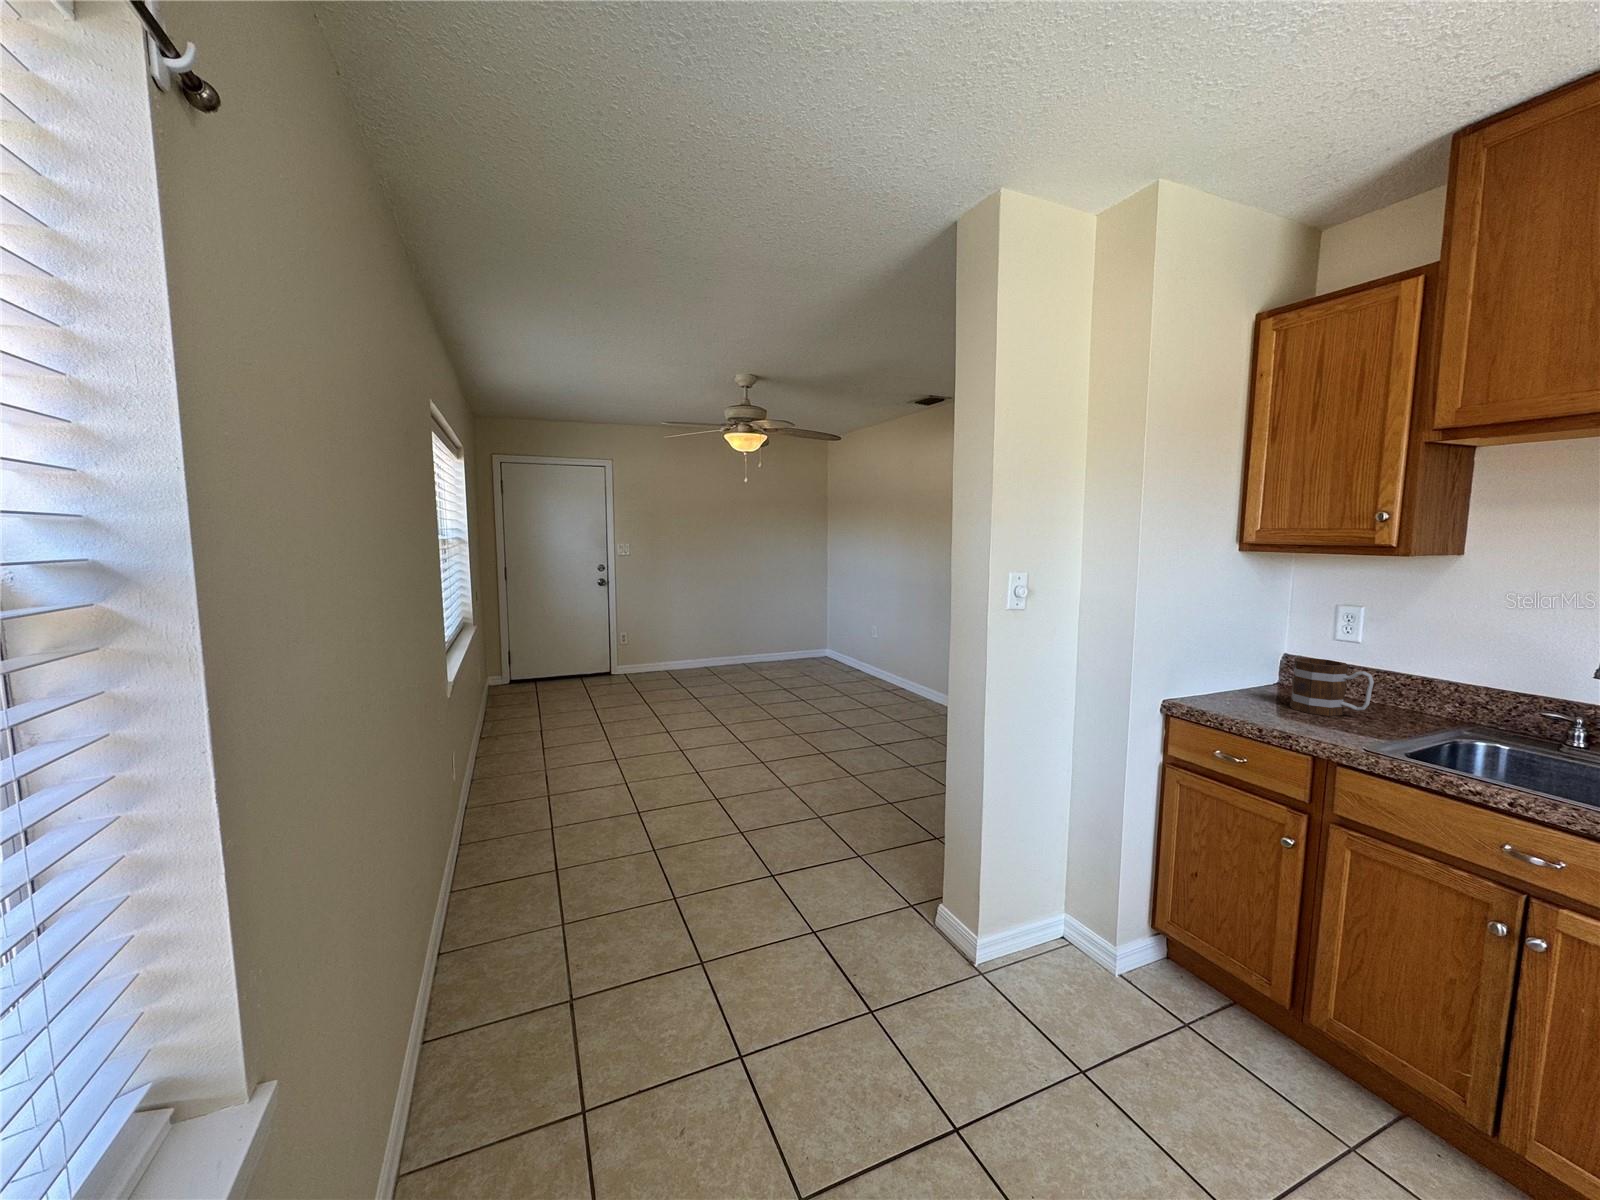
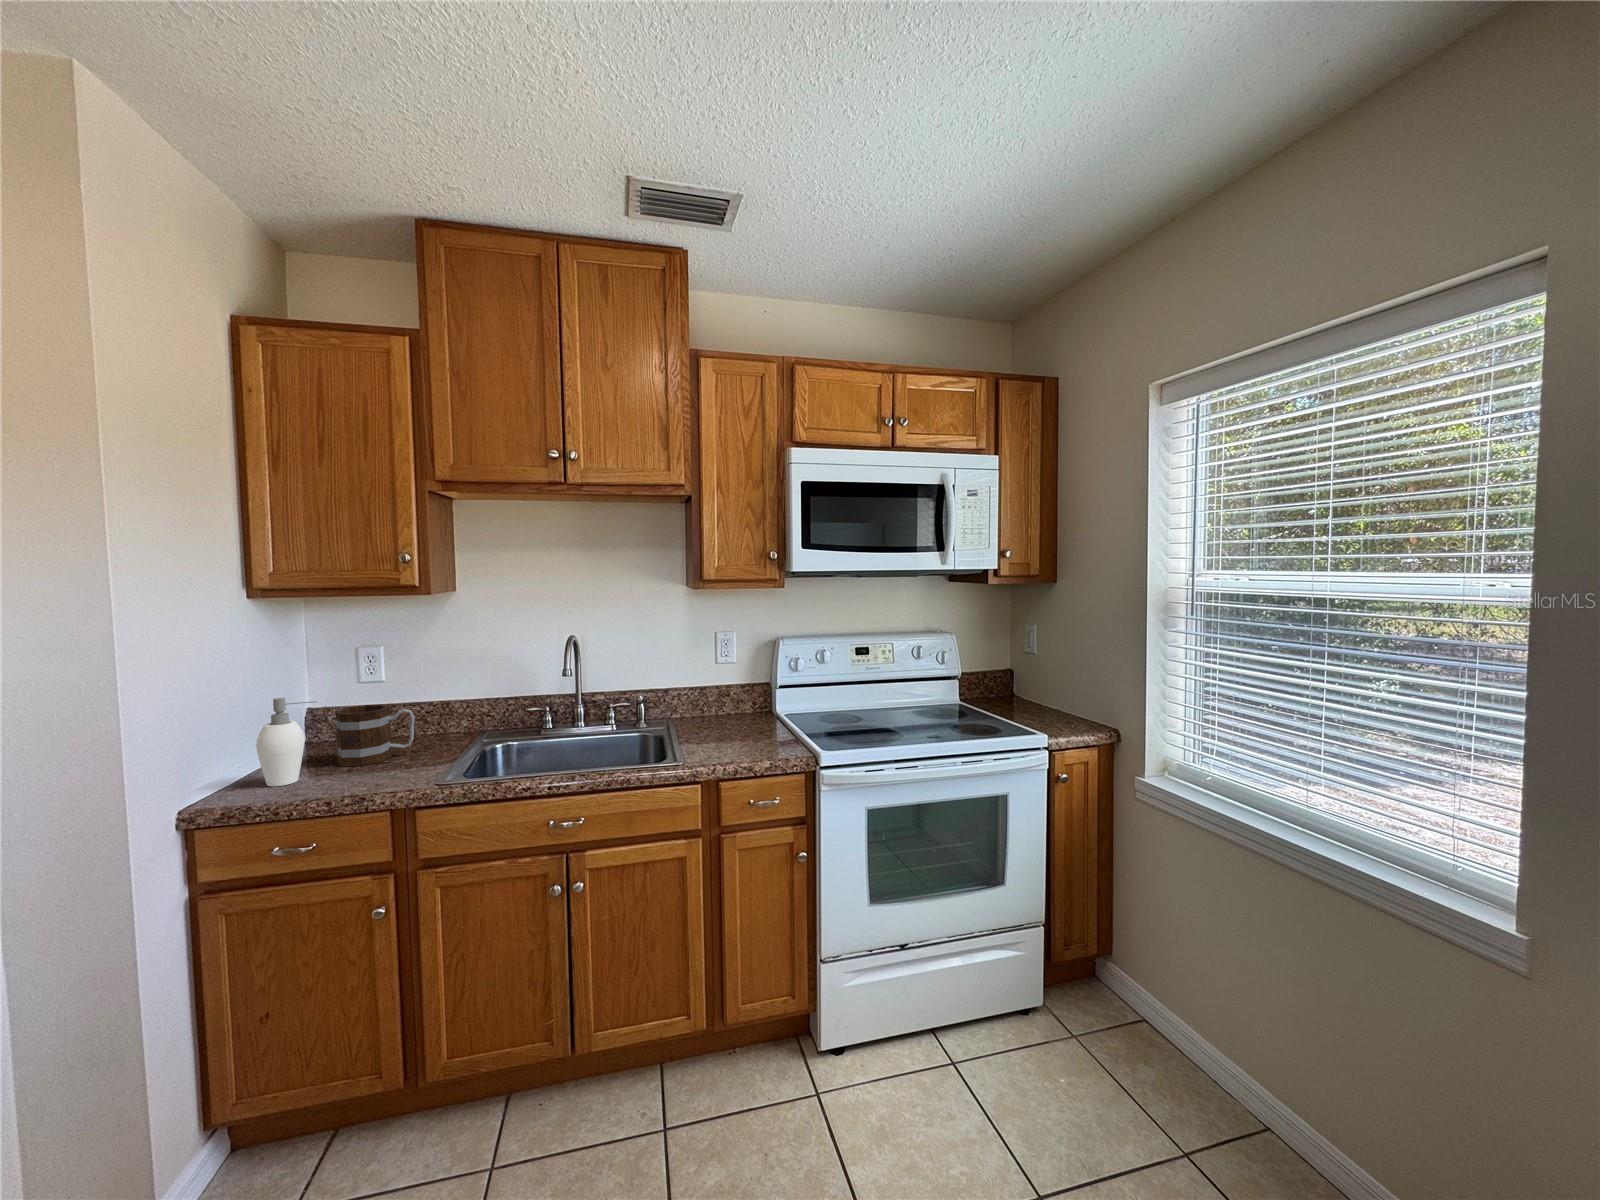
soap dispenser: none [1222,635,1273,707] -> present [256,698,317,786]

